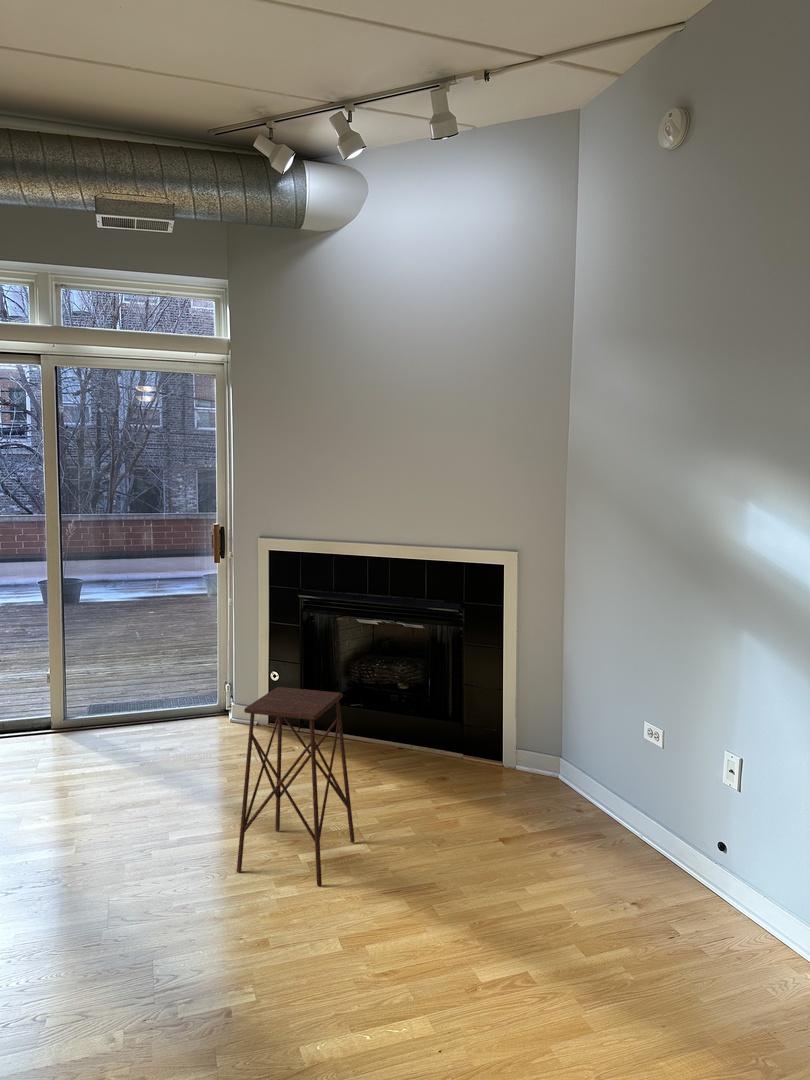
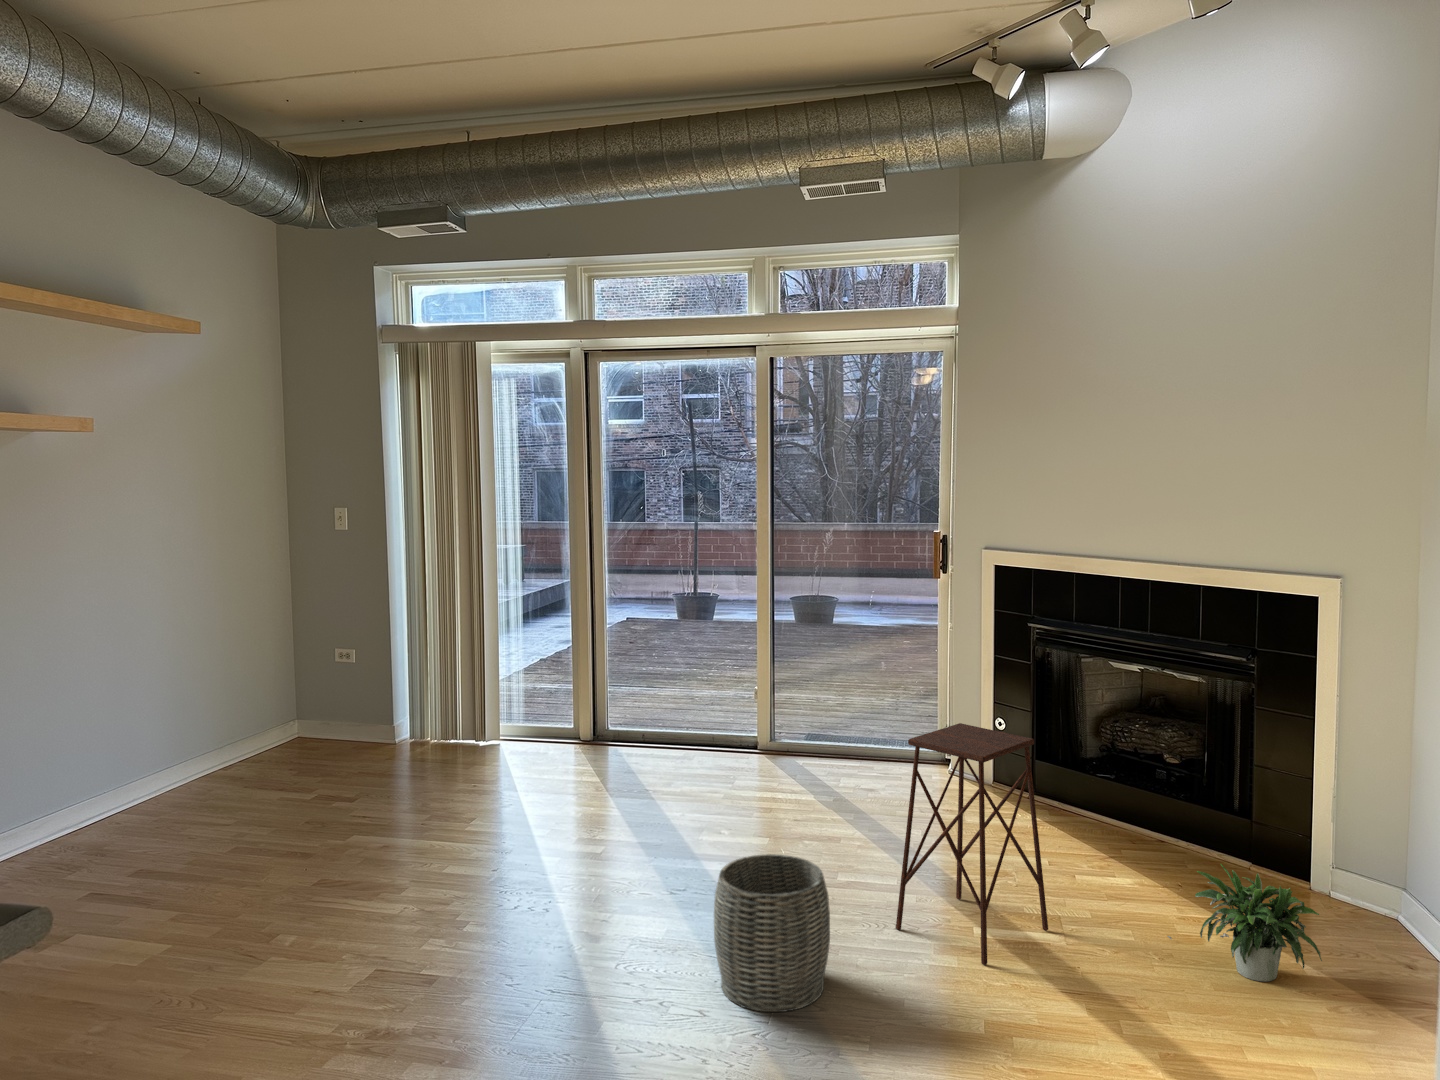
potted plant: none [436,765,544,846] -> present [1168,864,1322,982]
woven basket: none [84,835,200,994] -> present [714,854,830,1012]

